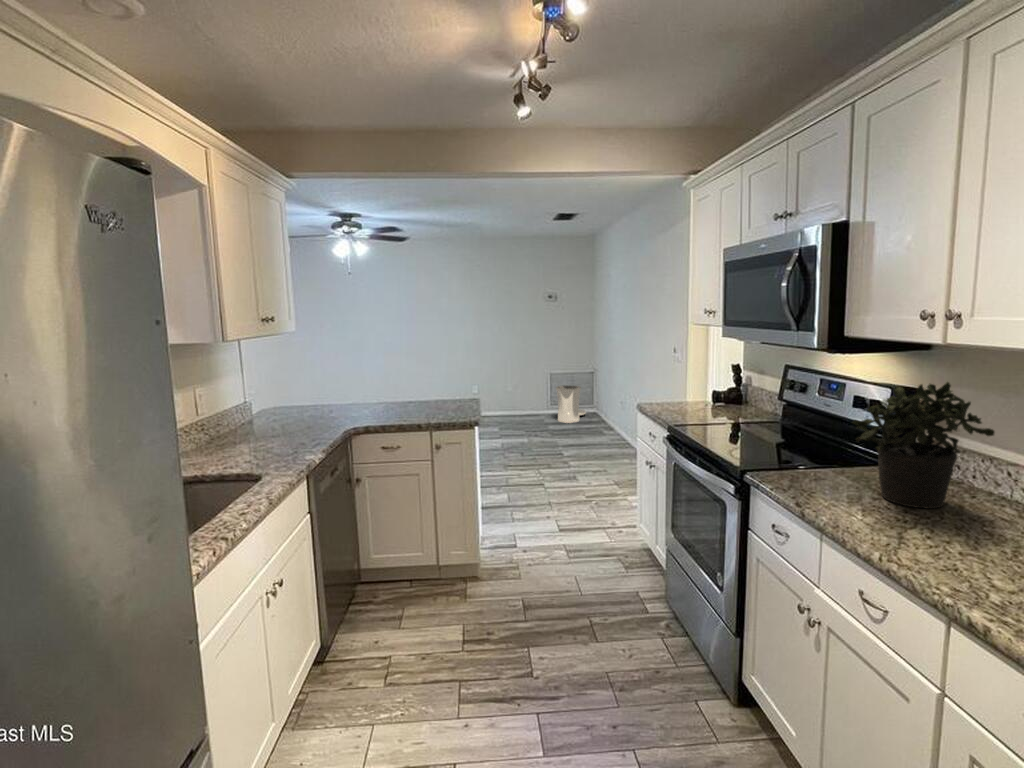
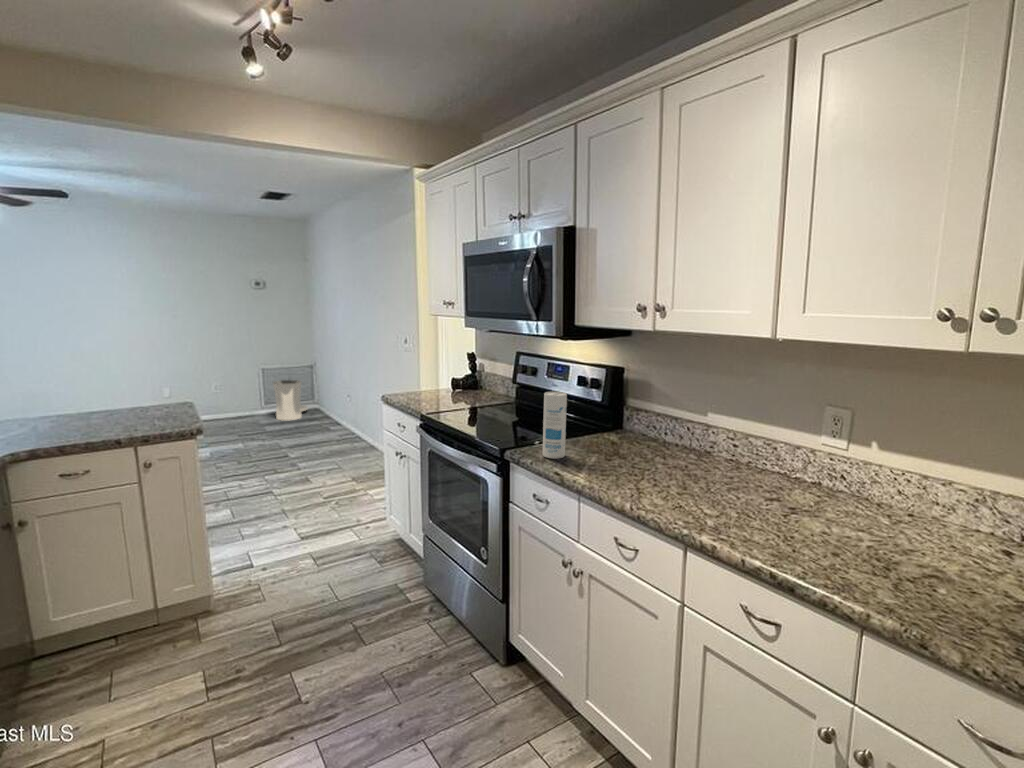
potted plant: present [852,382,994,509] -> none [593,362,685,463]
canister: none [785,410,819,488] -> present [543,392,567,459]

